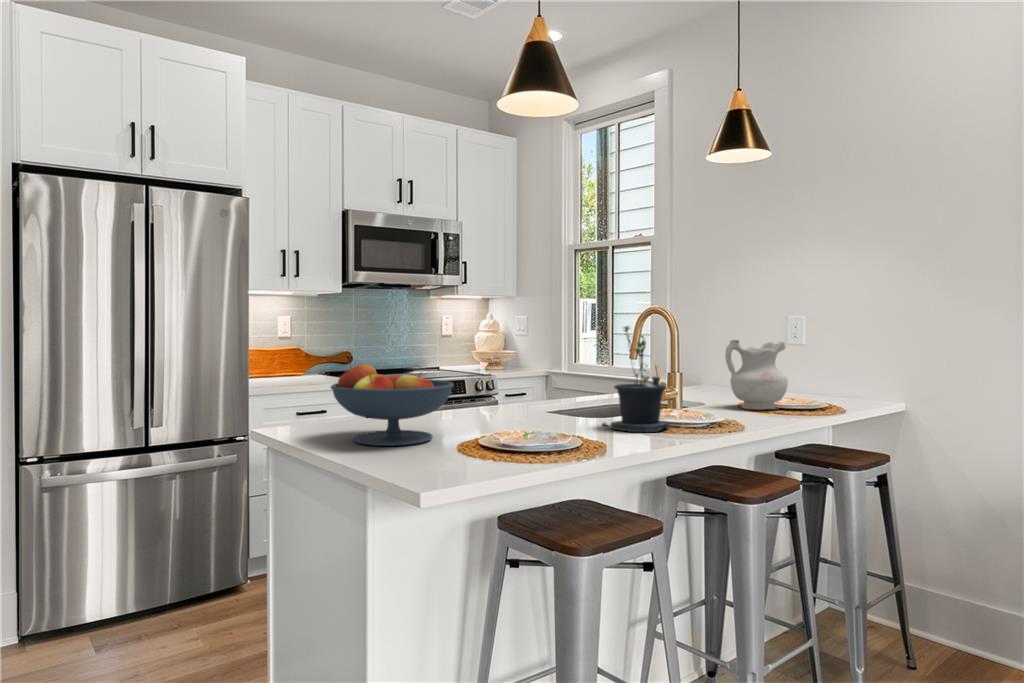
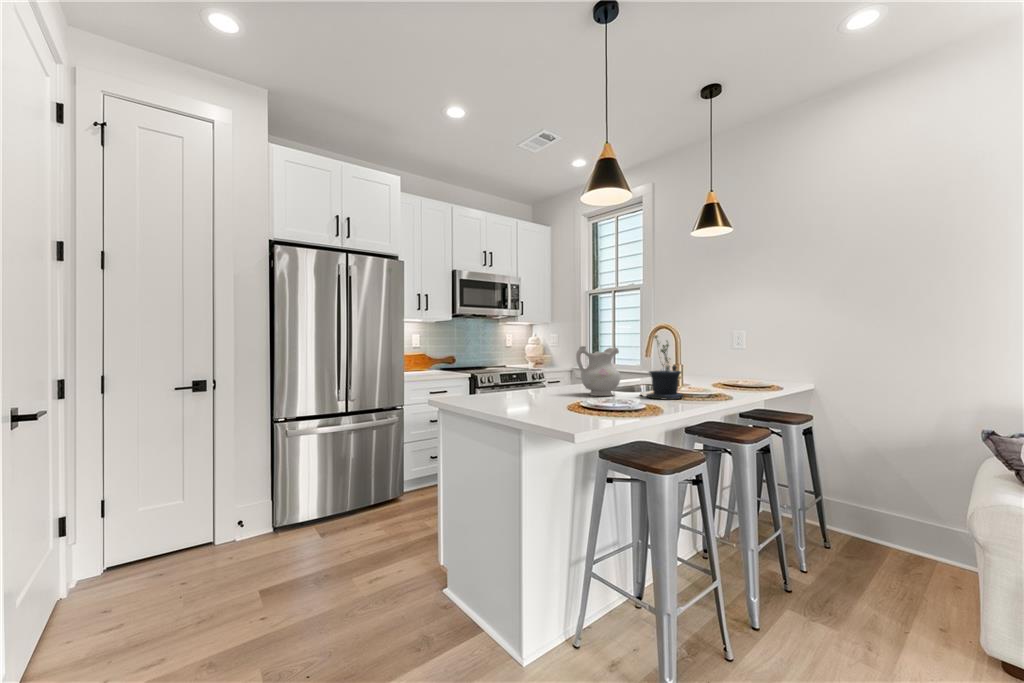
ceramic pitcher: present [725,340,788,410] -> present [576,346,620,396]
fruit bowl: present [331,364,453,446] -> none [485,358,558,406]

